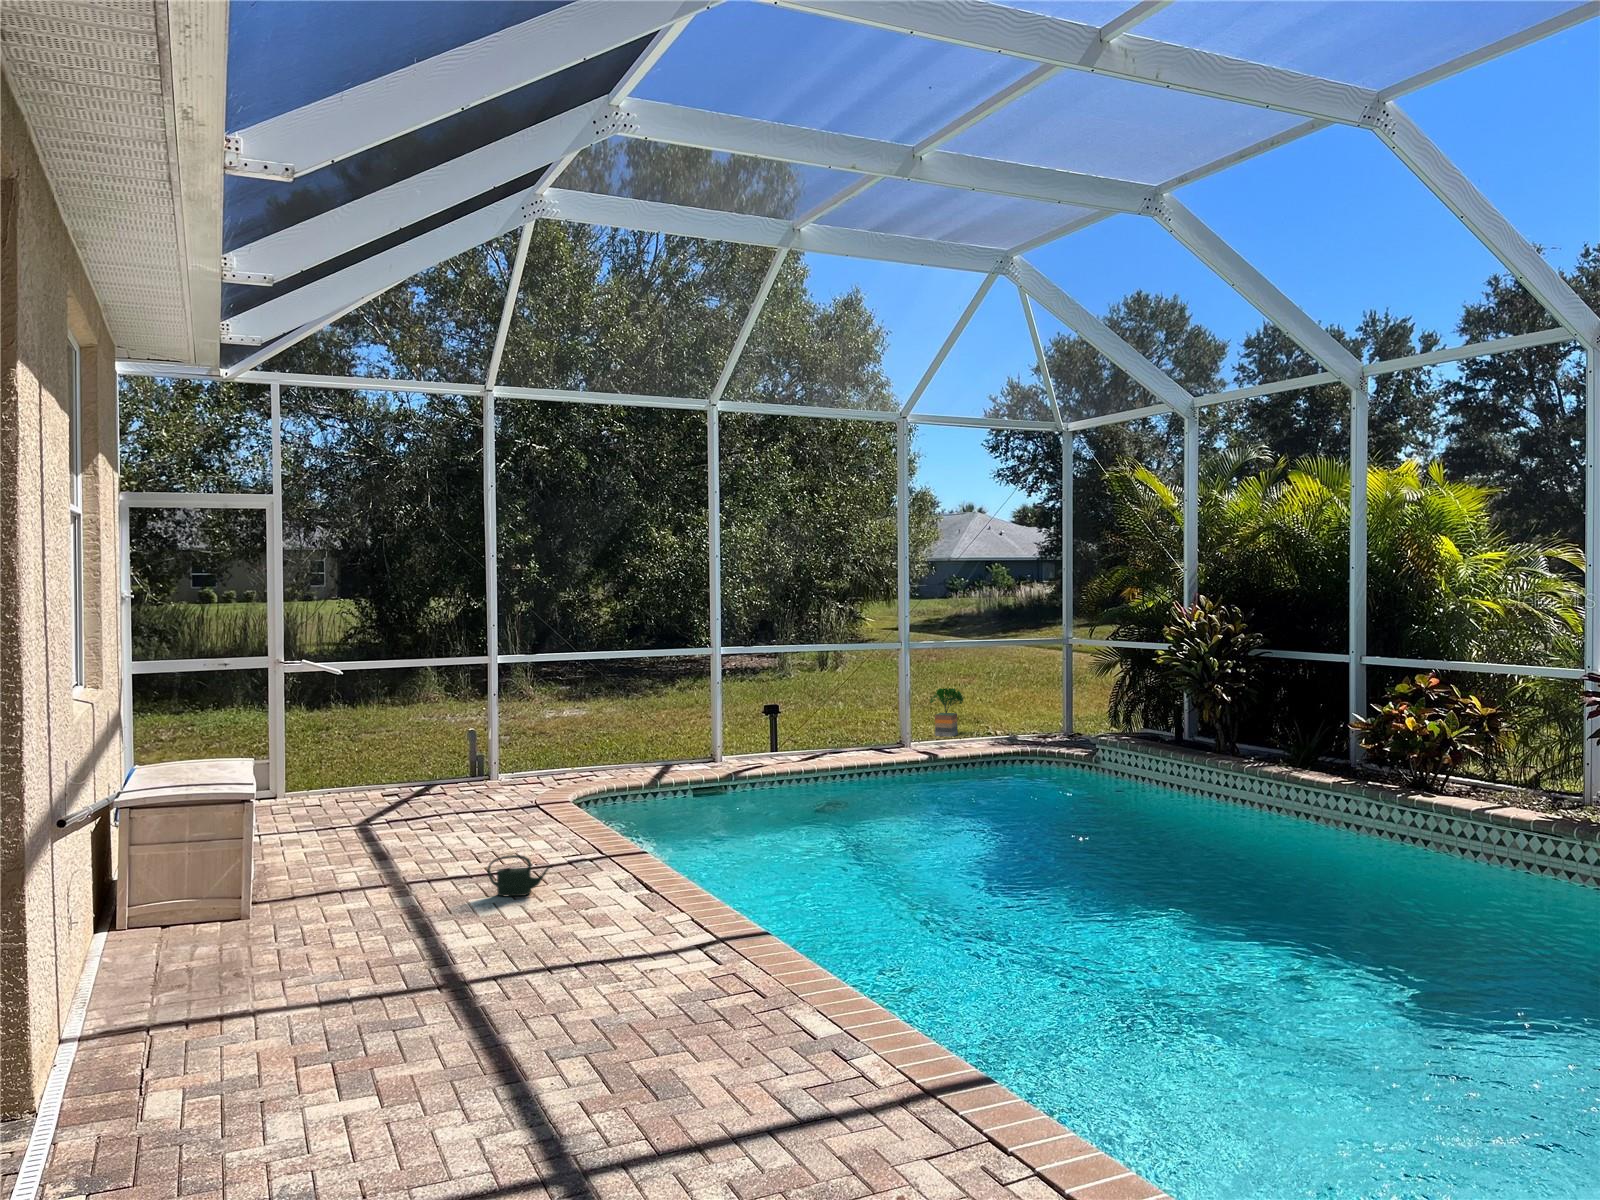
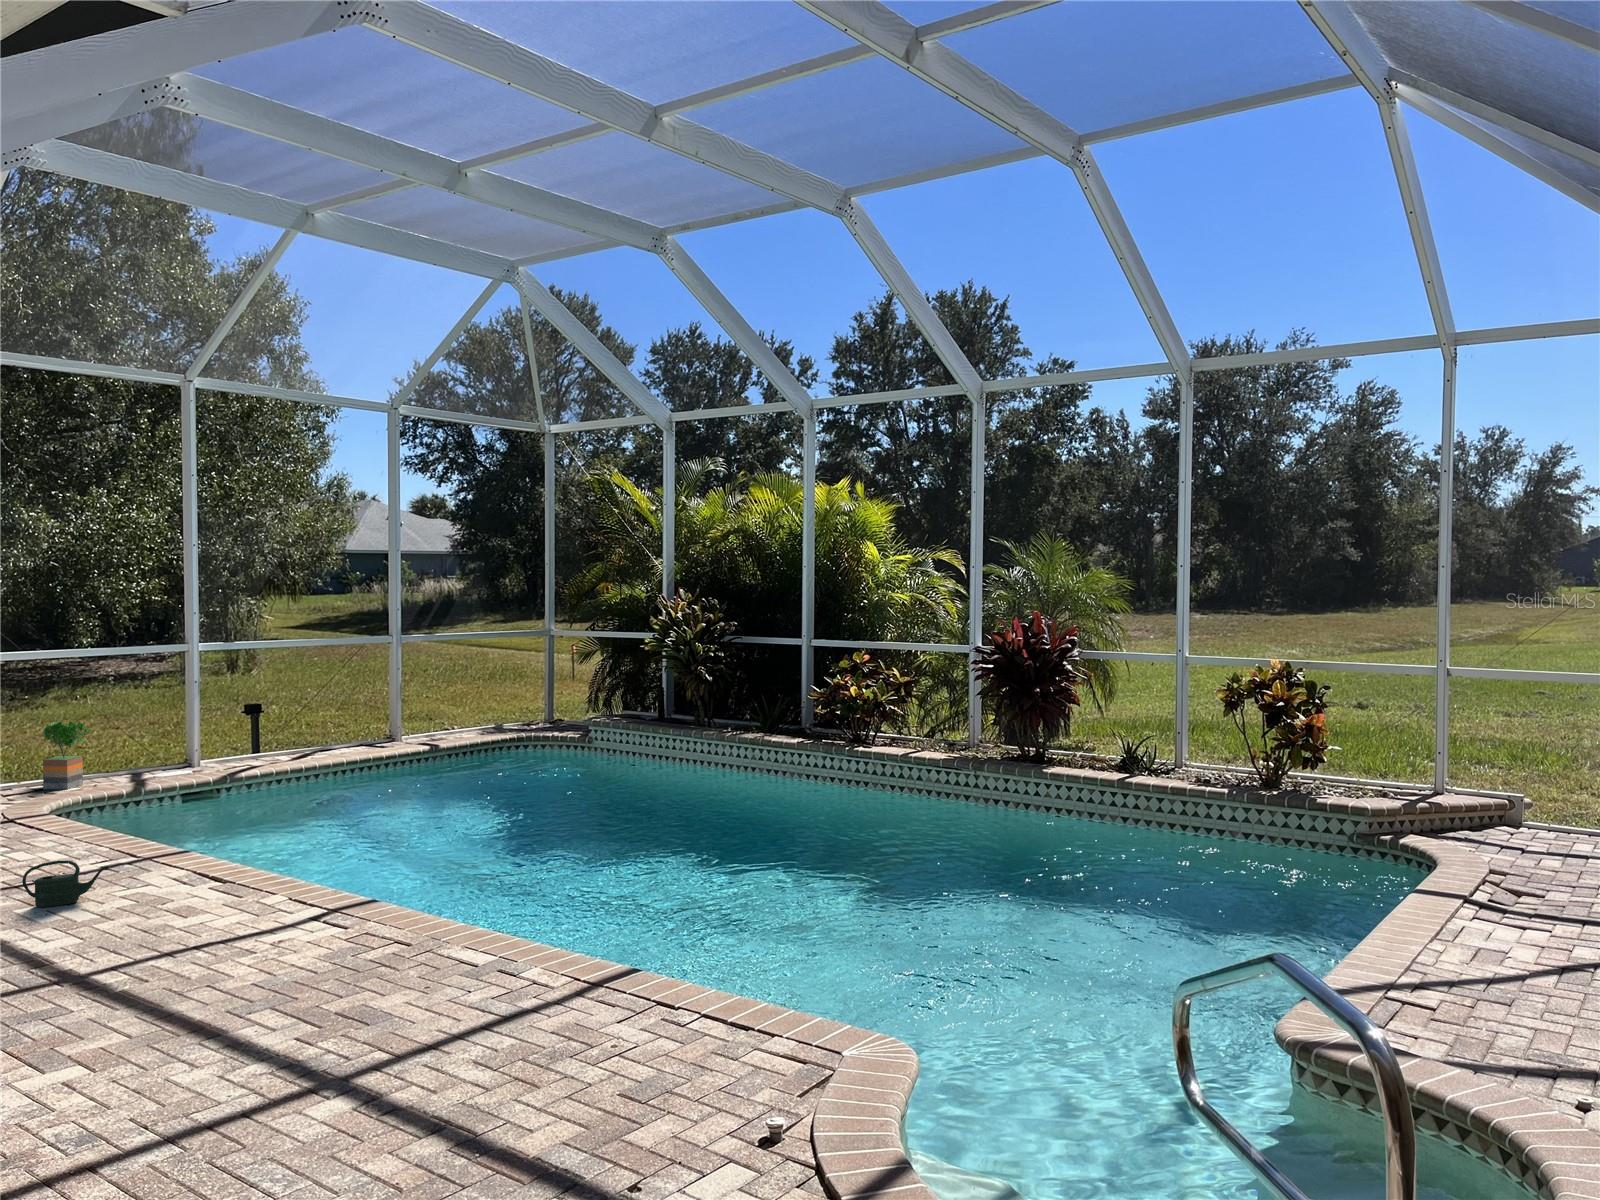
potted tree: present [930,688,964,737] -> present [43,721,90,789]

